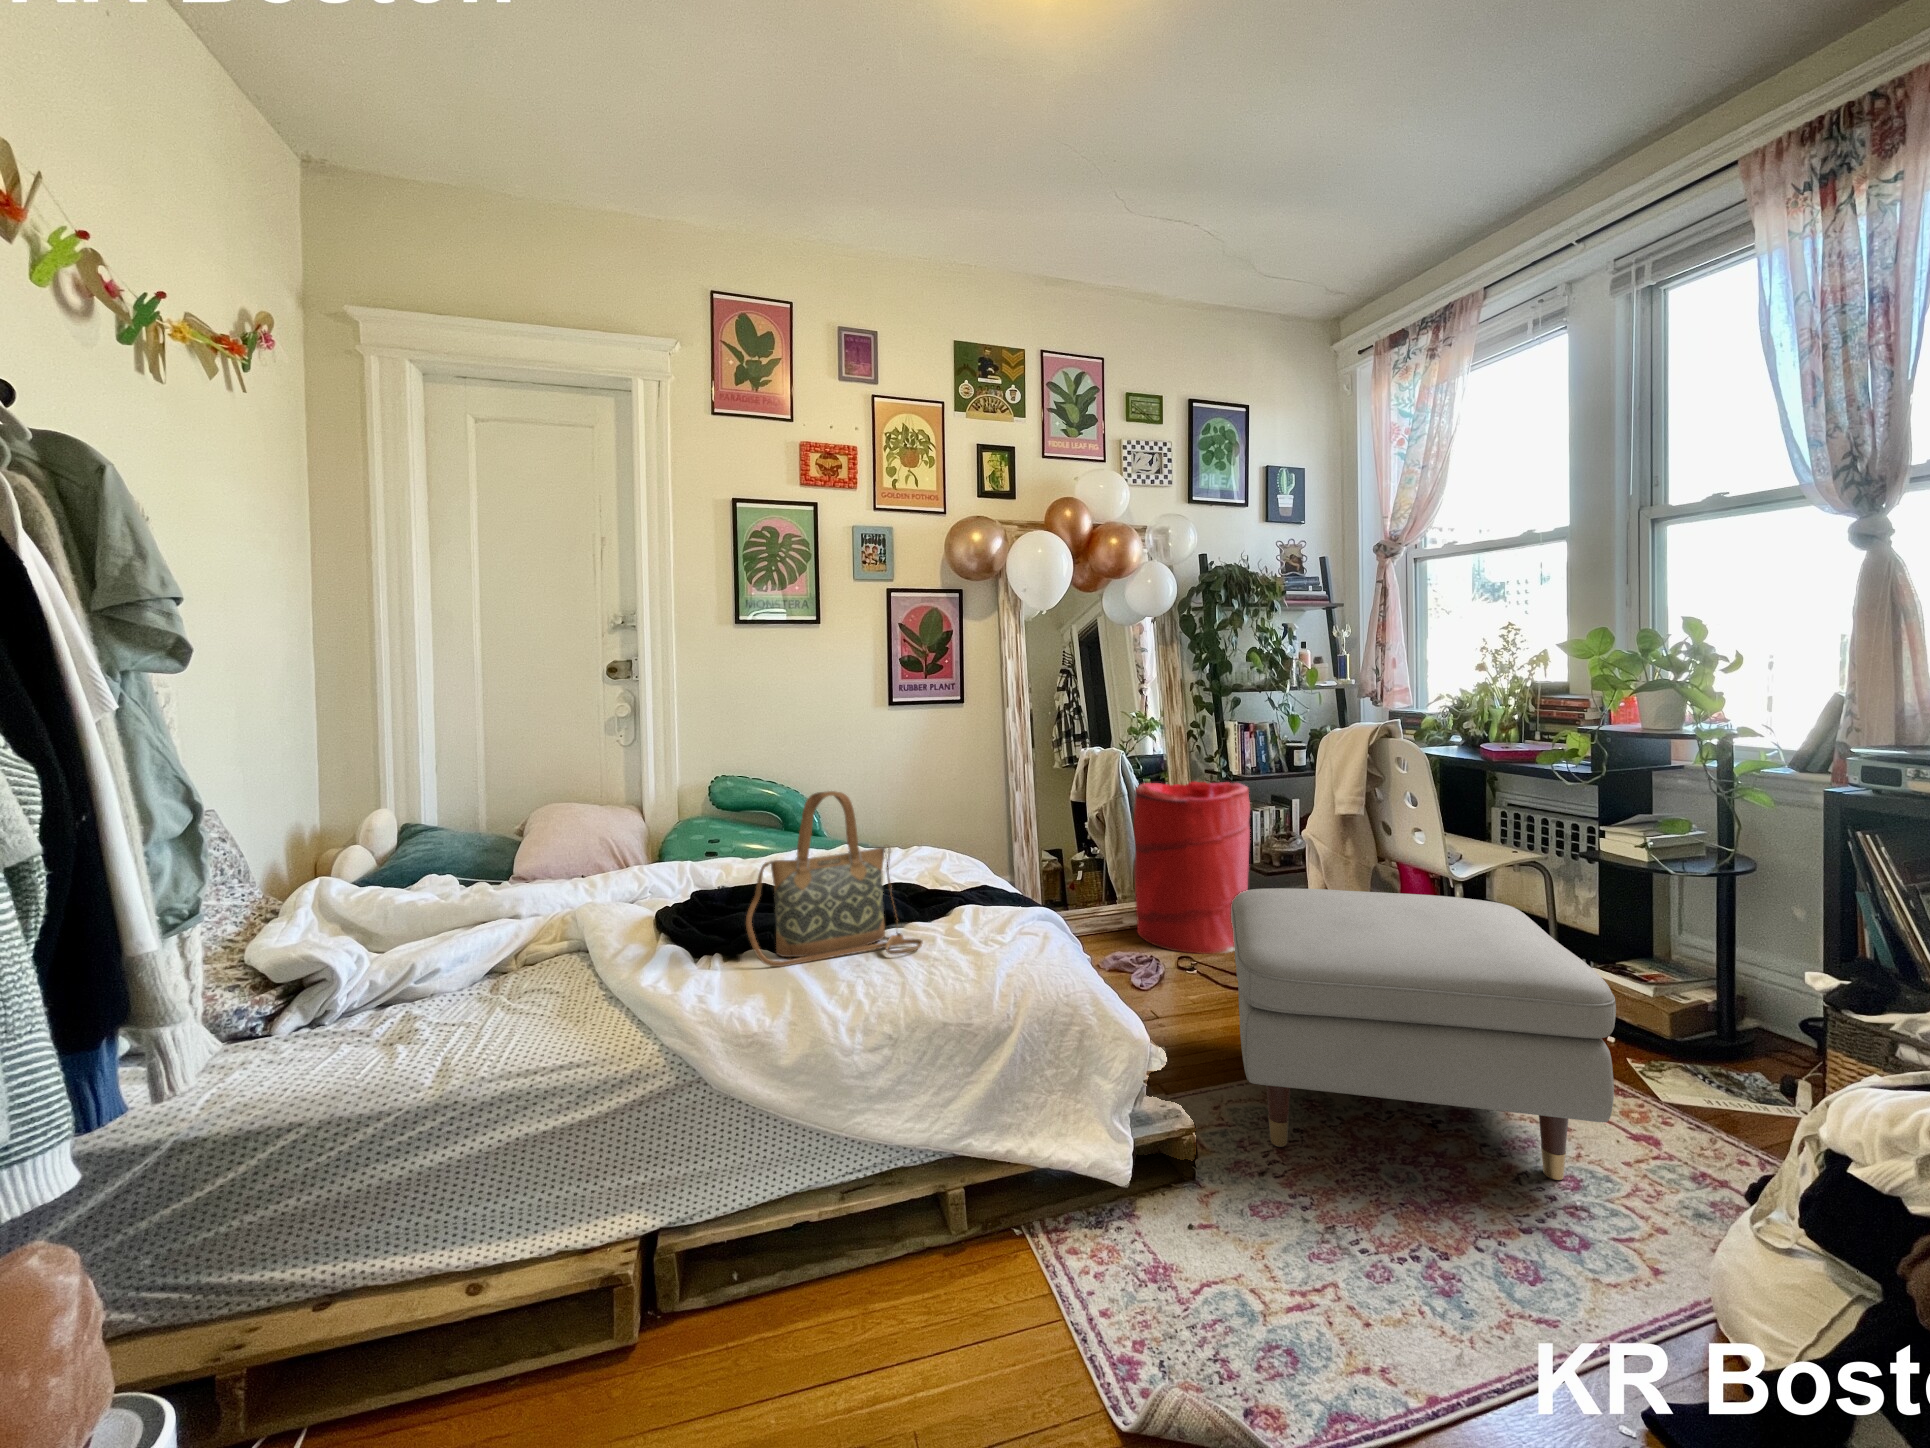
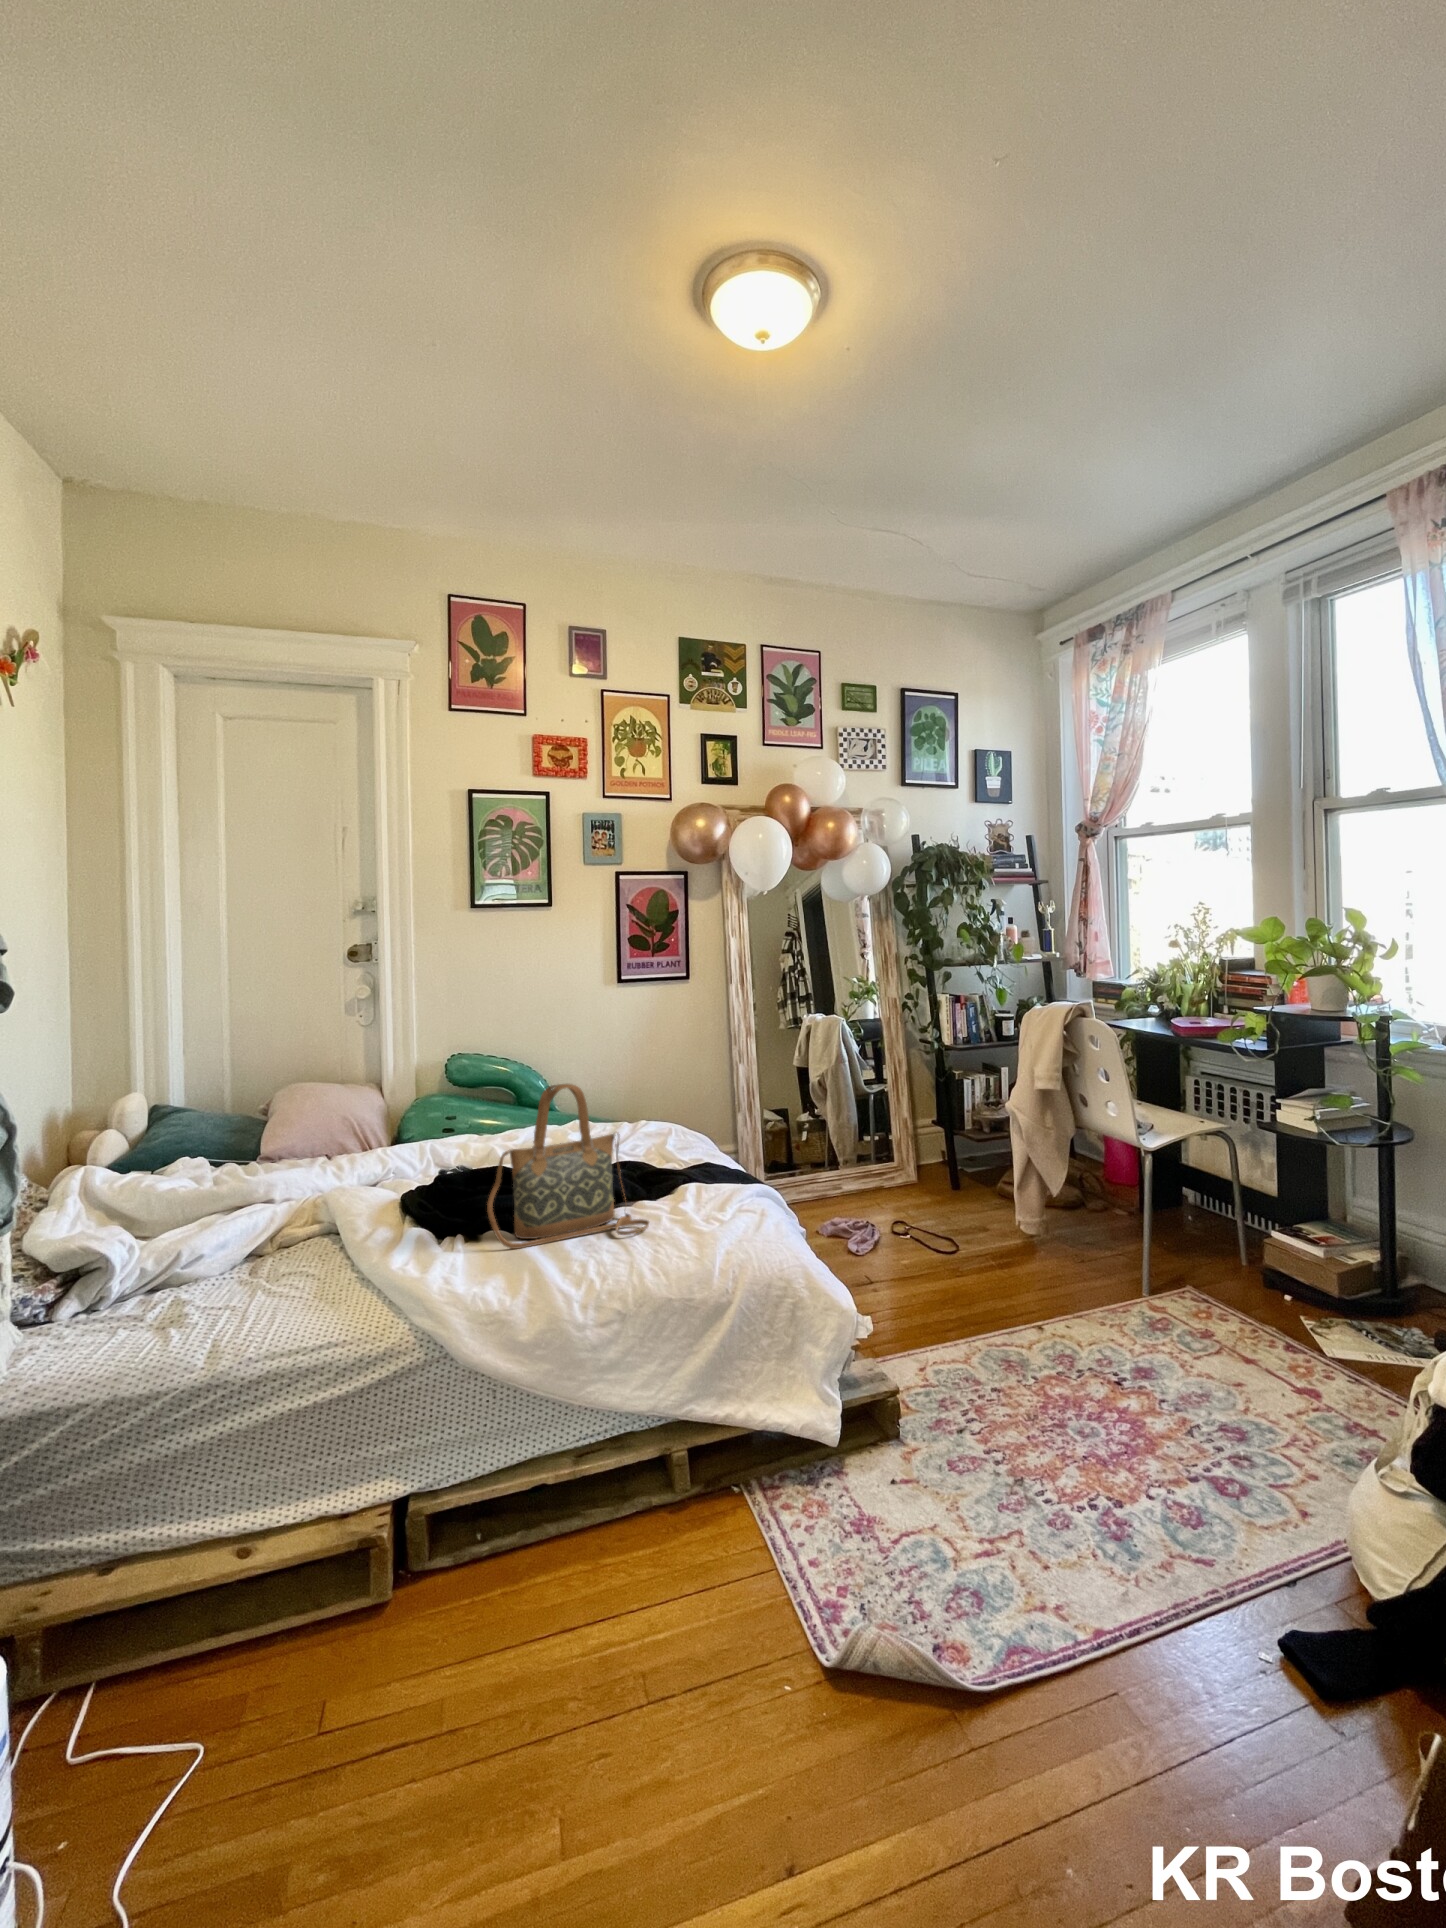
laundry hamper: present [1134,782,1250,954] -> none [851,1052,961,1221]
ottoman: present [1231,888,1616,1180] -> none [937,1163,1272,1433]

